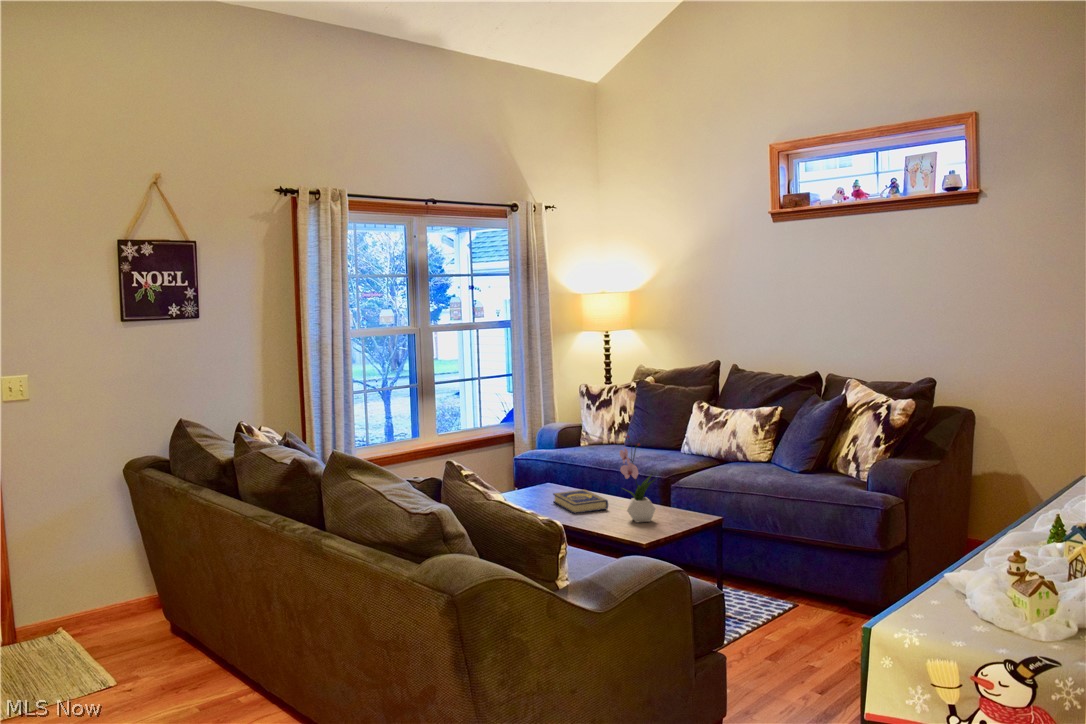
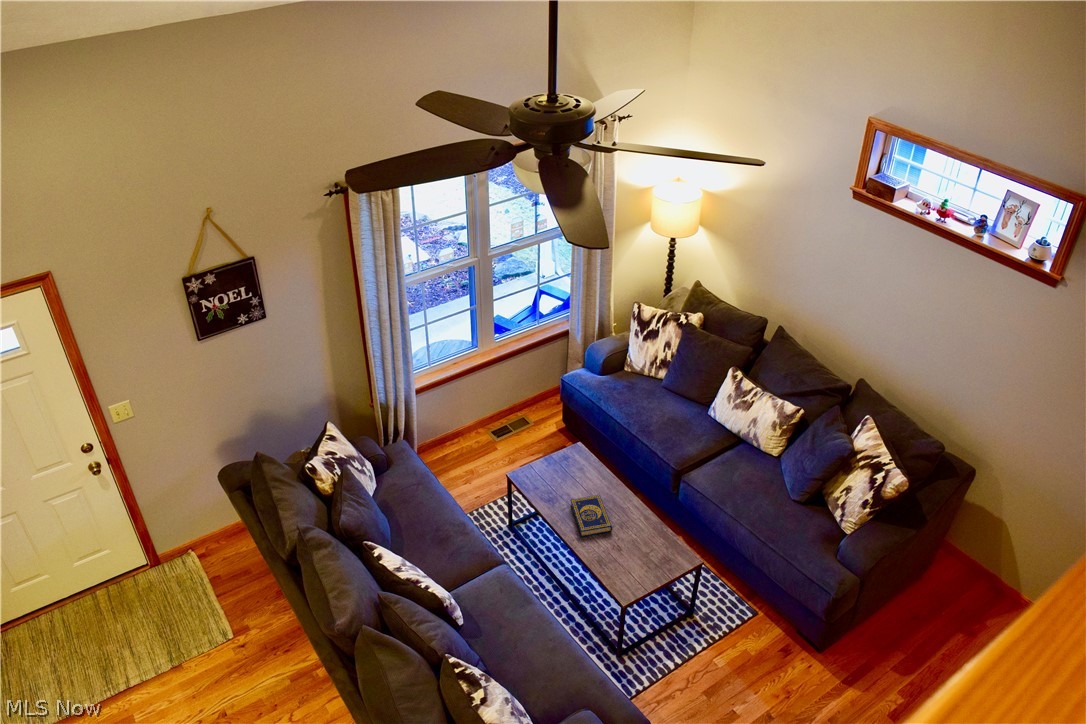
flower arrangement: present [620,436,656,522] -> none [617,505,647,568]

